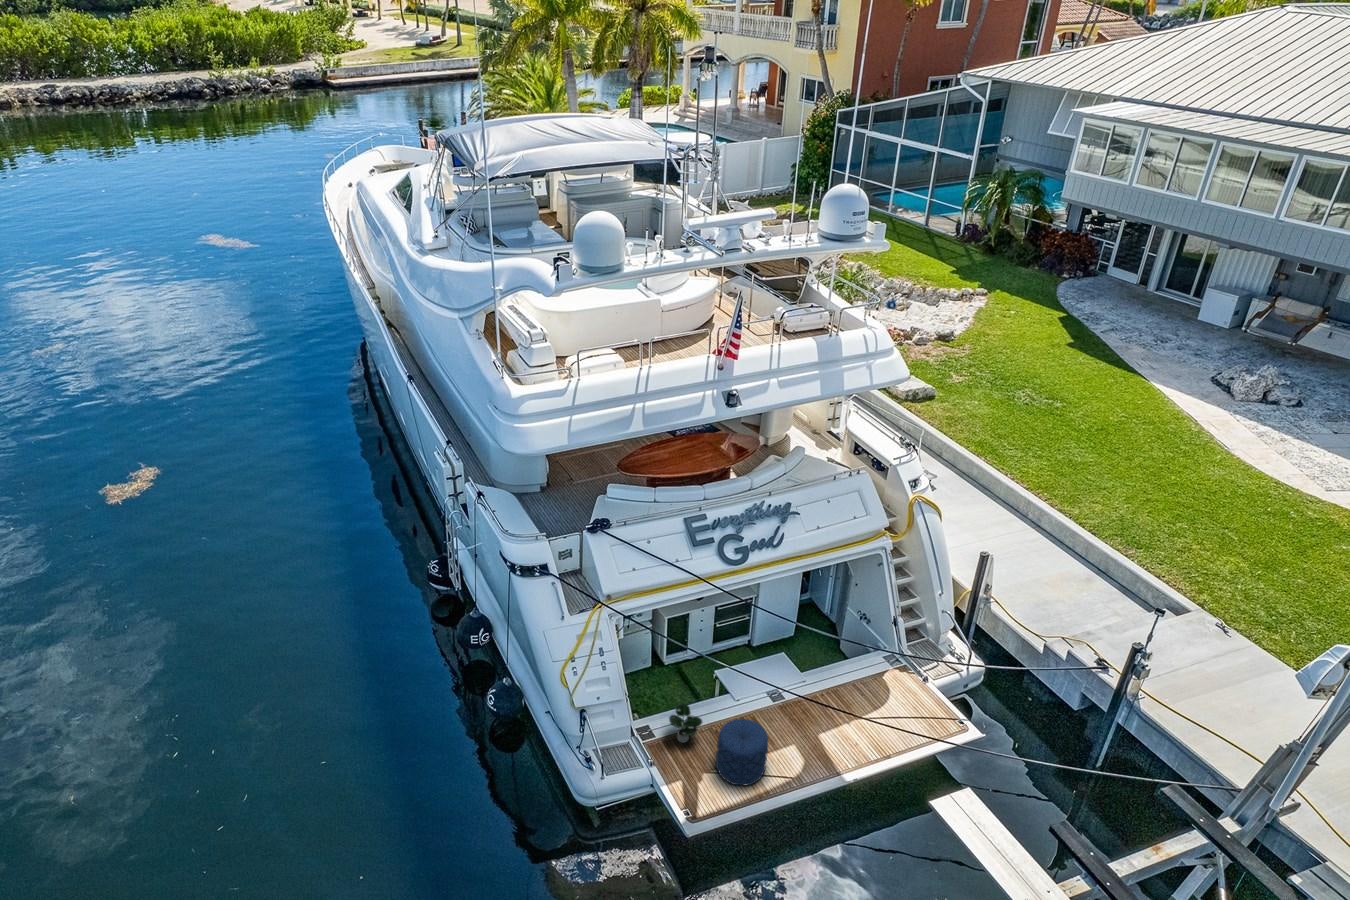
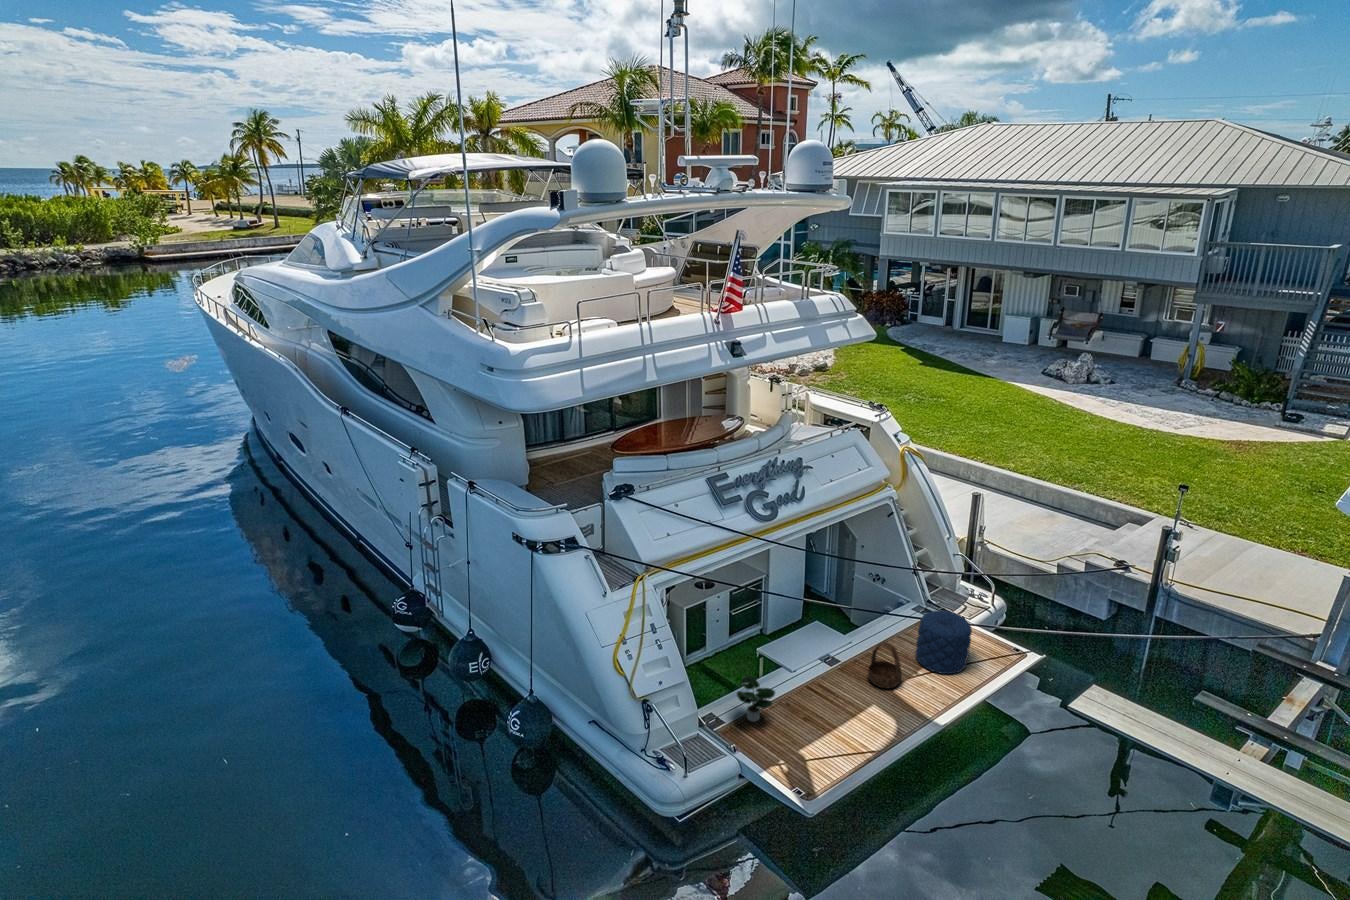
basket: none [802,694,833,736] -> present [868,642,902,688]
pouf: present [716,719,768,786] -> present [915,610,972,674]

